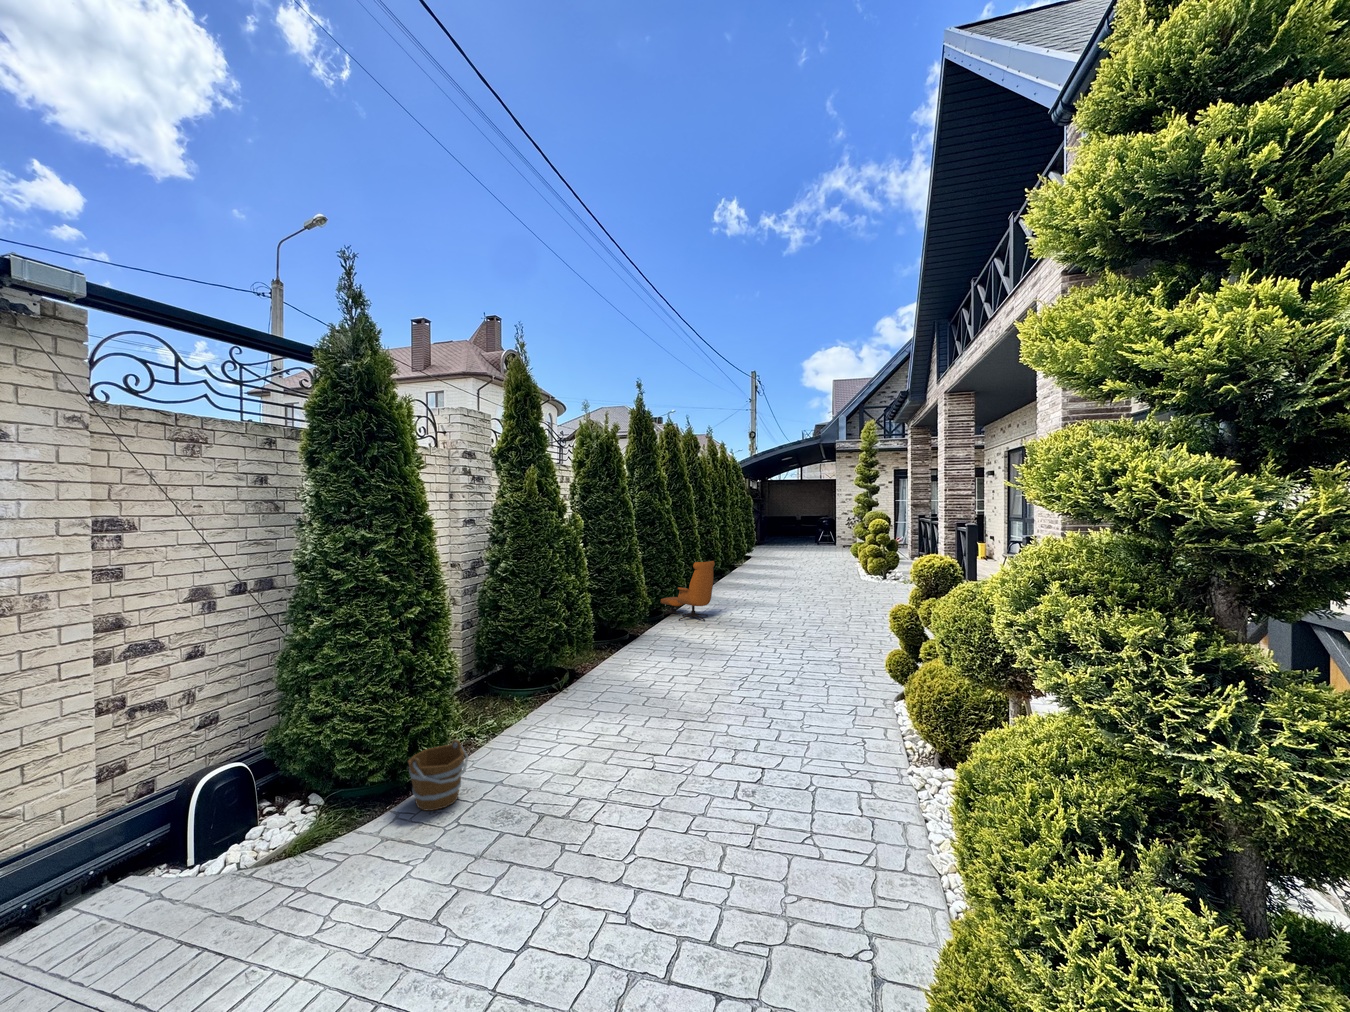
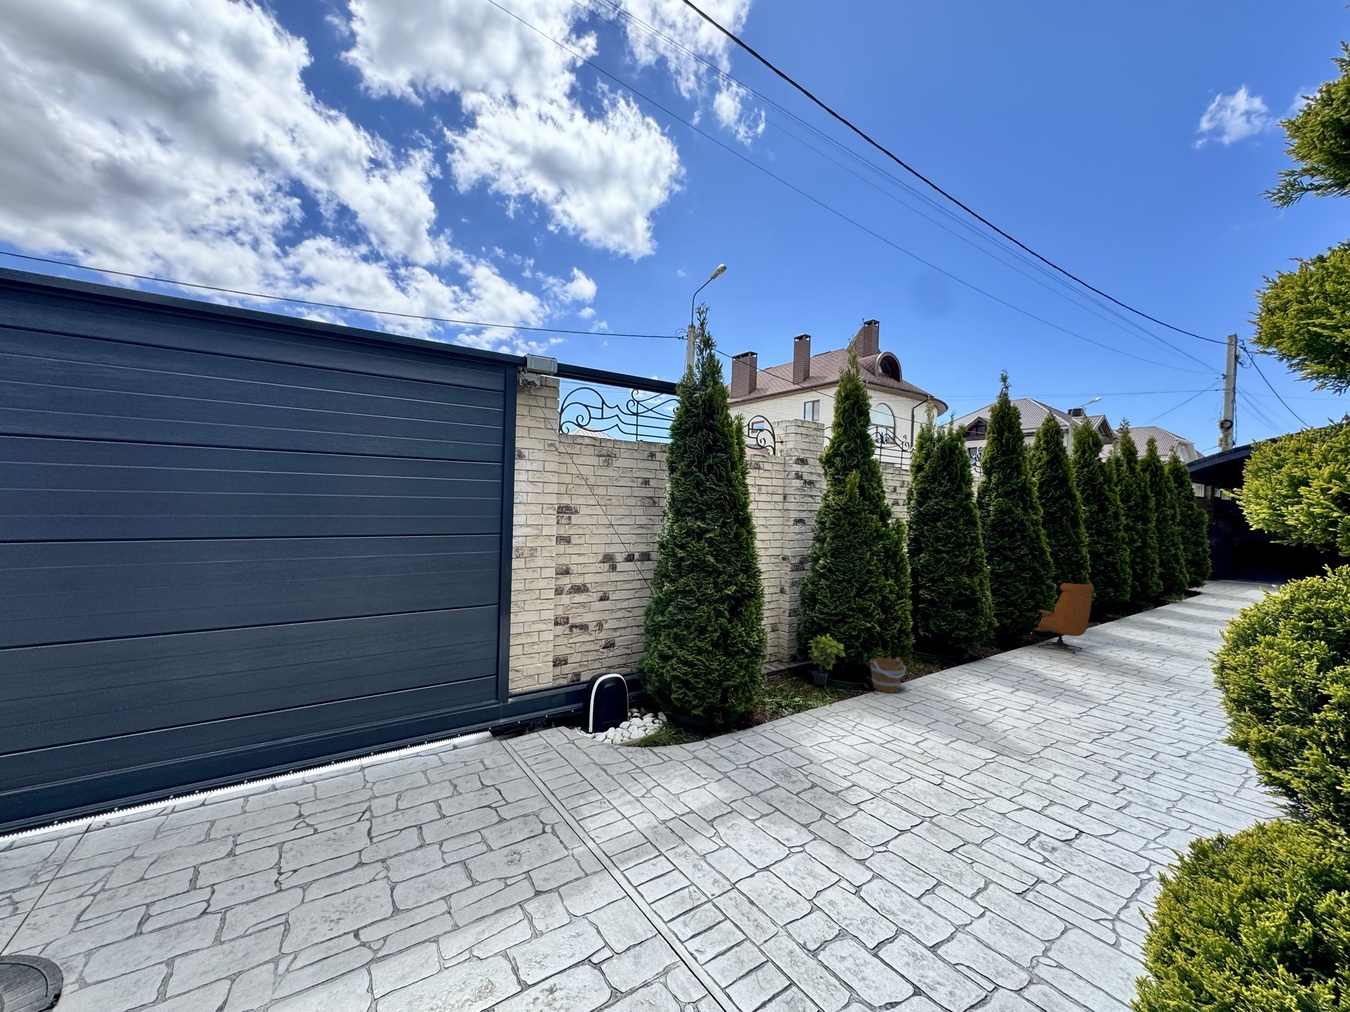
potted plant: none [489,644,533,702] -> present [808,634,845,685]
bucket: present [408,740,468,810] -> present [870,657,906,692]

